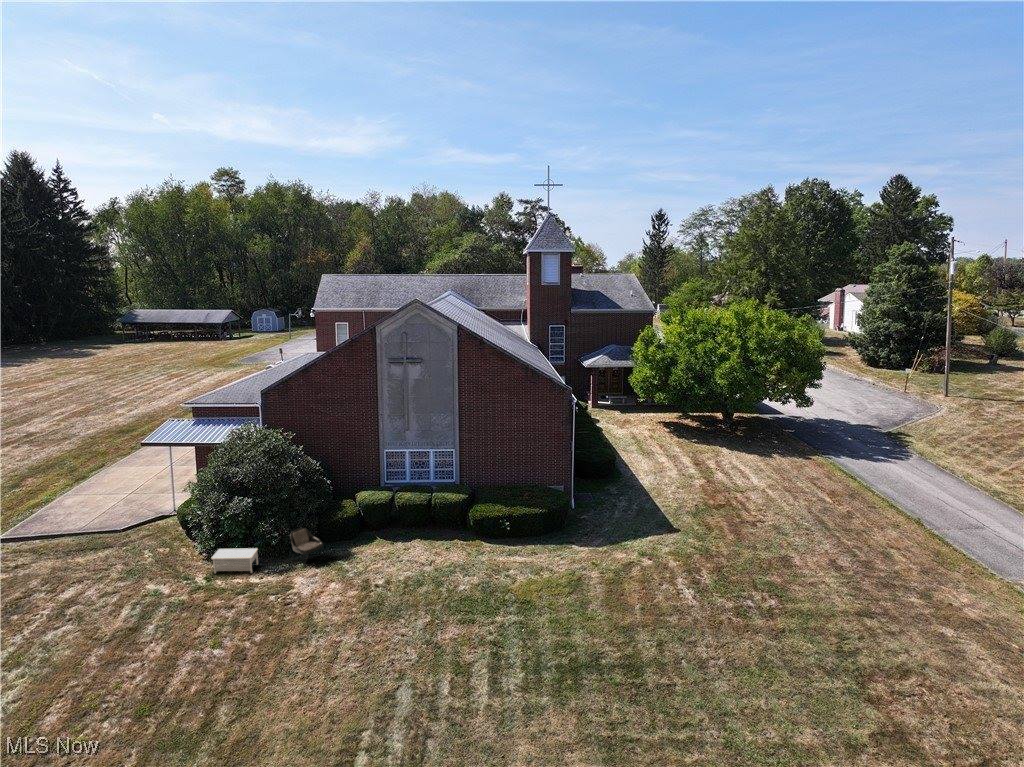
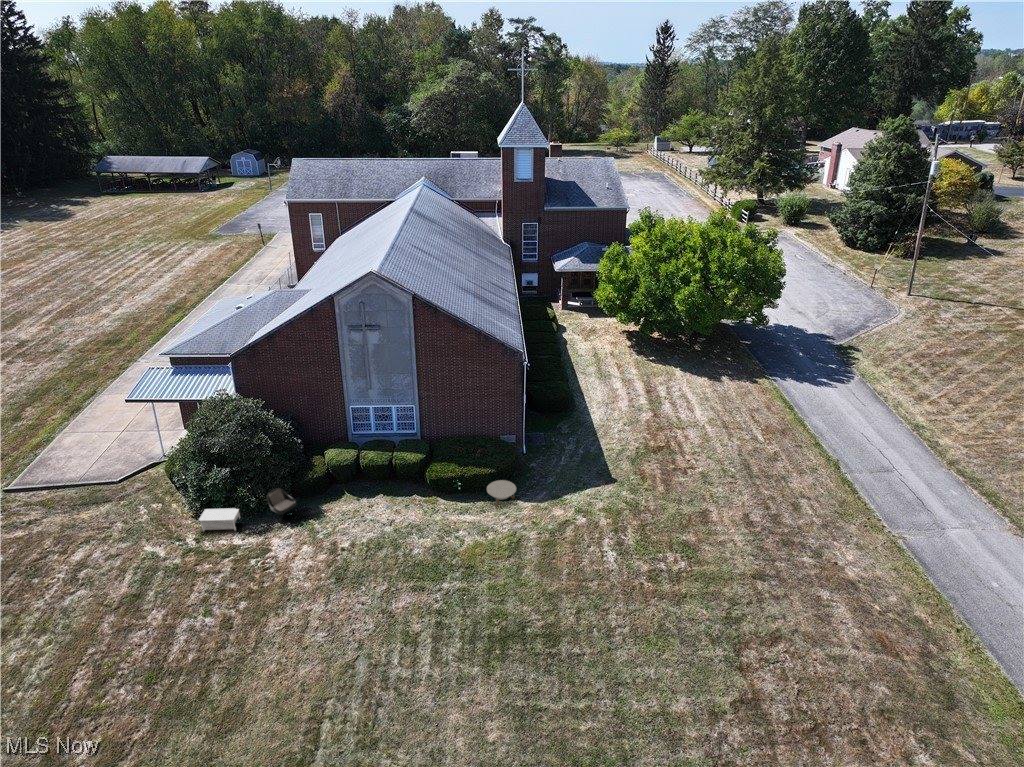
round table: none [536,527,570,553] -> present [487,480,516,506]

